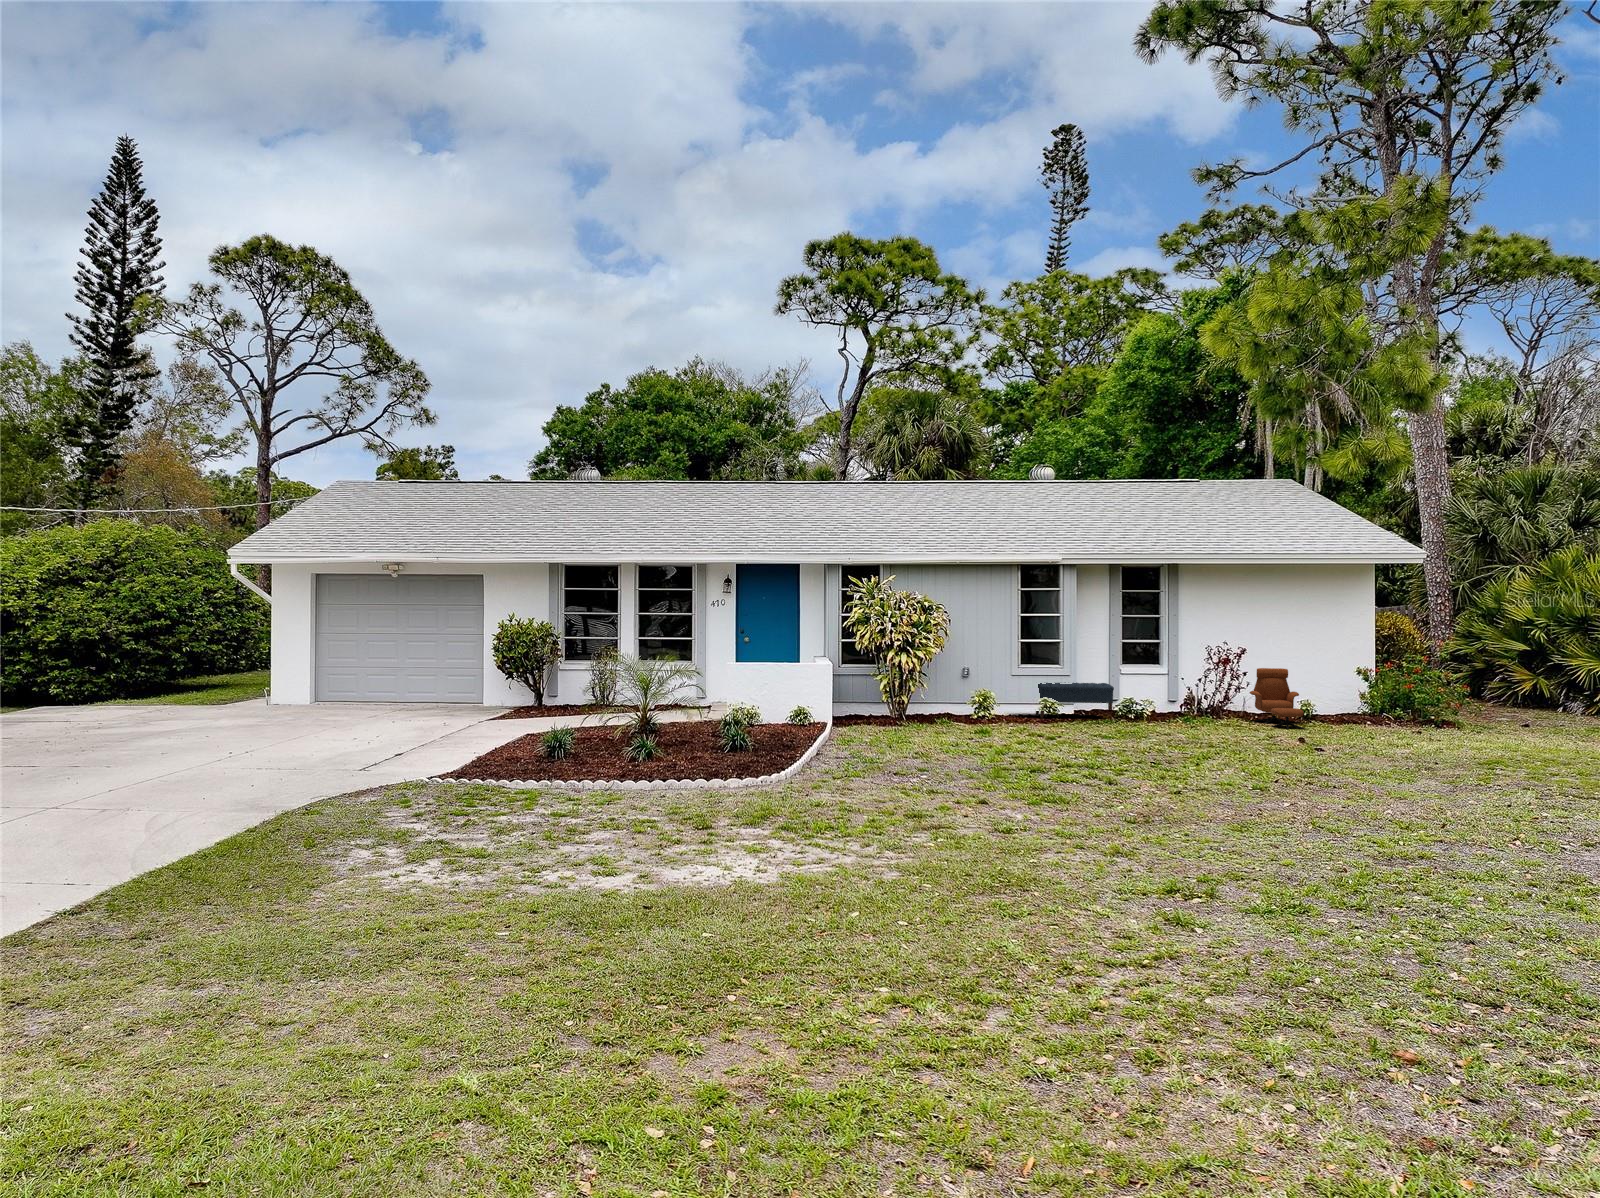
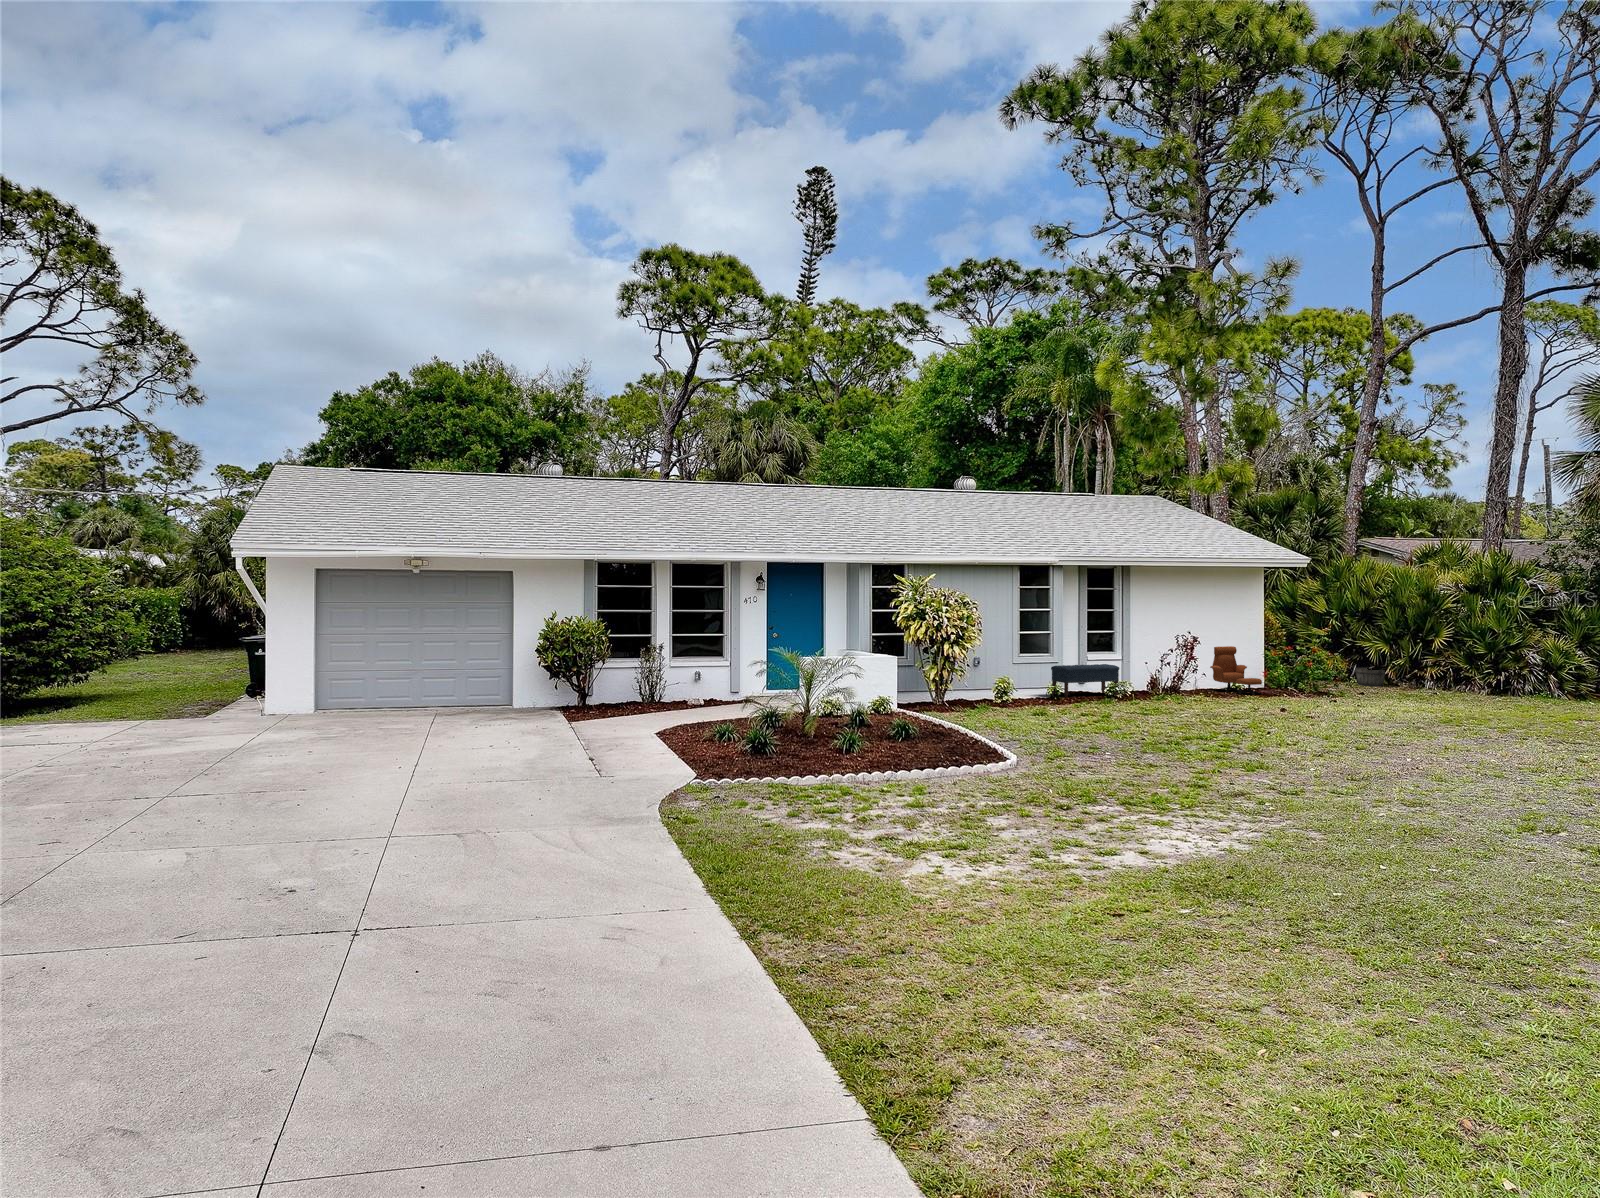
wooden bucket: none [1489,696,1532,729] -> present [1355,664,1385,686]

